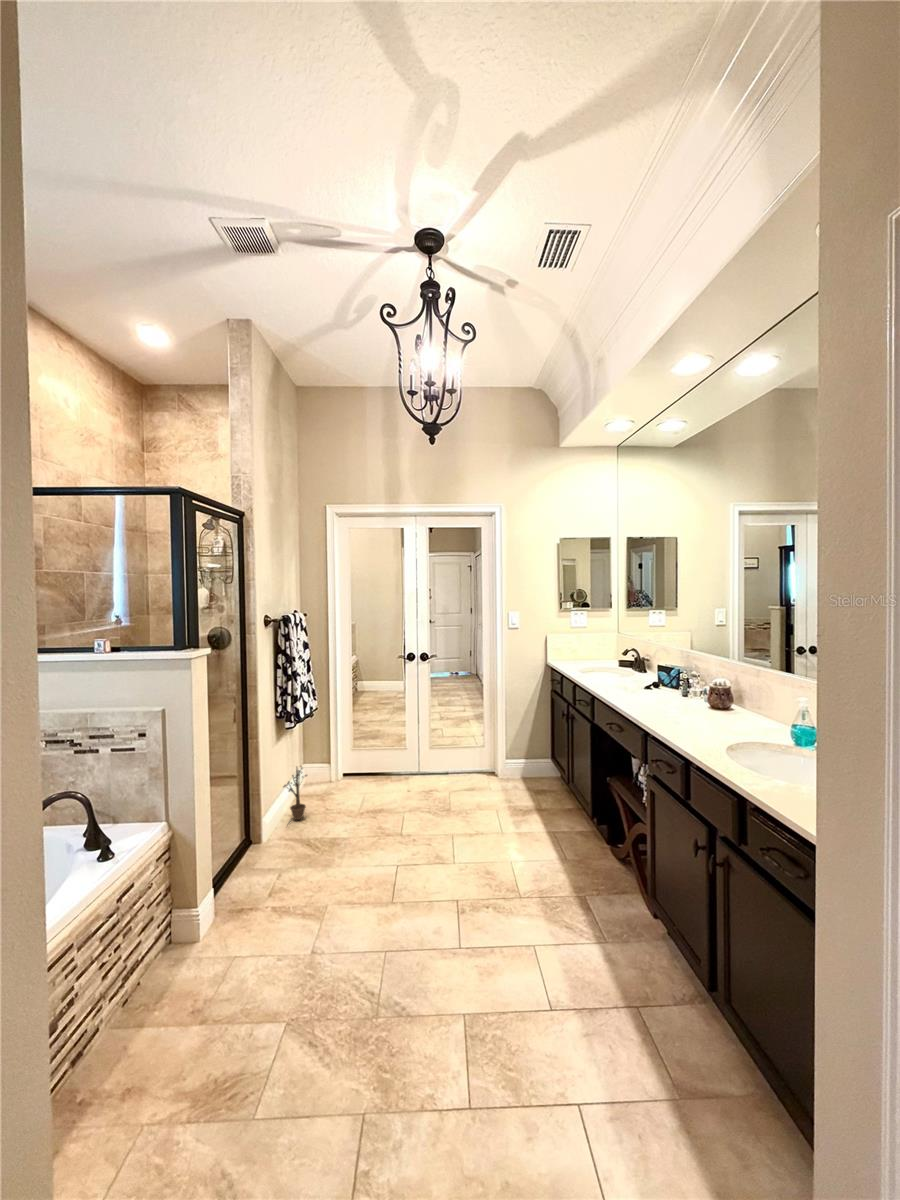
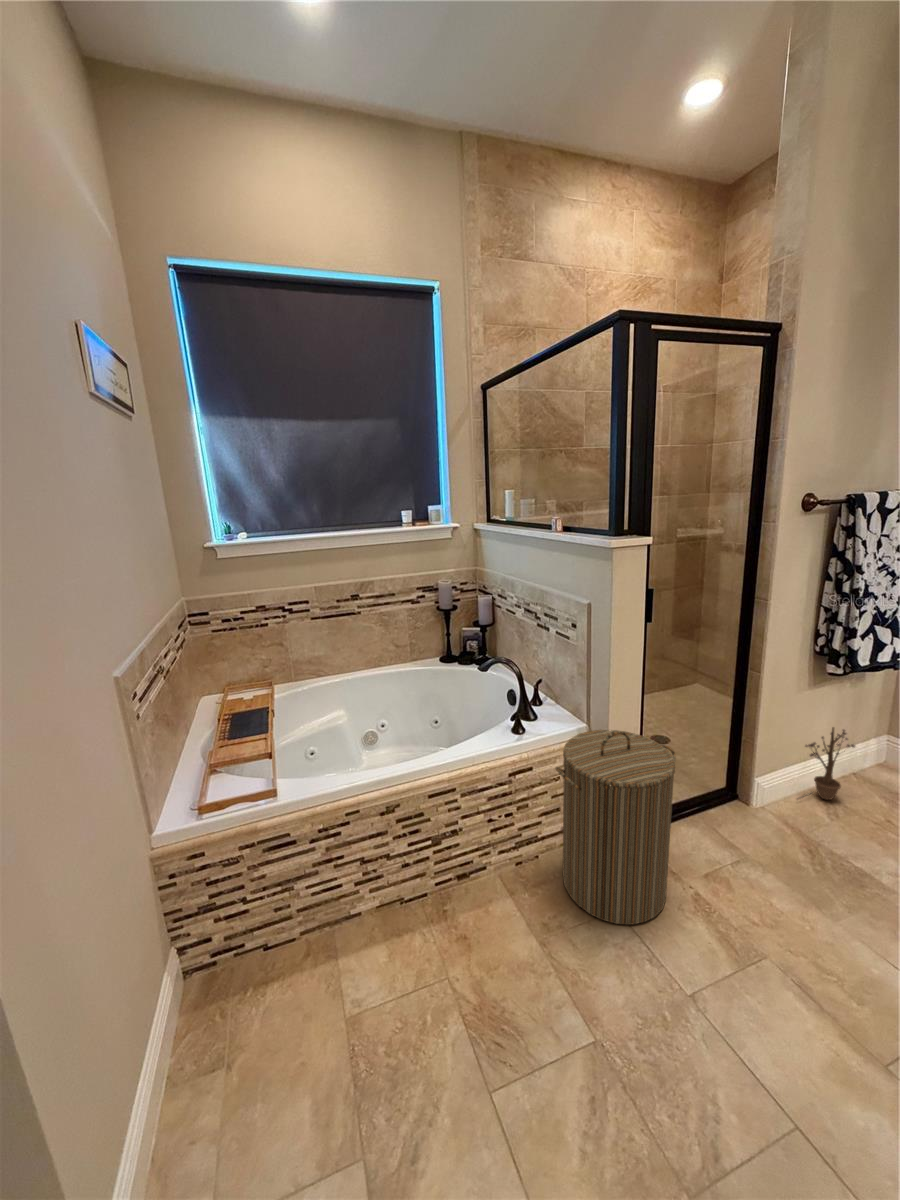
laundry hamper: none [168,805,266,982] -> present [555,730,676,925]

